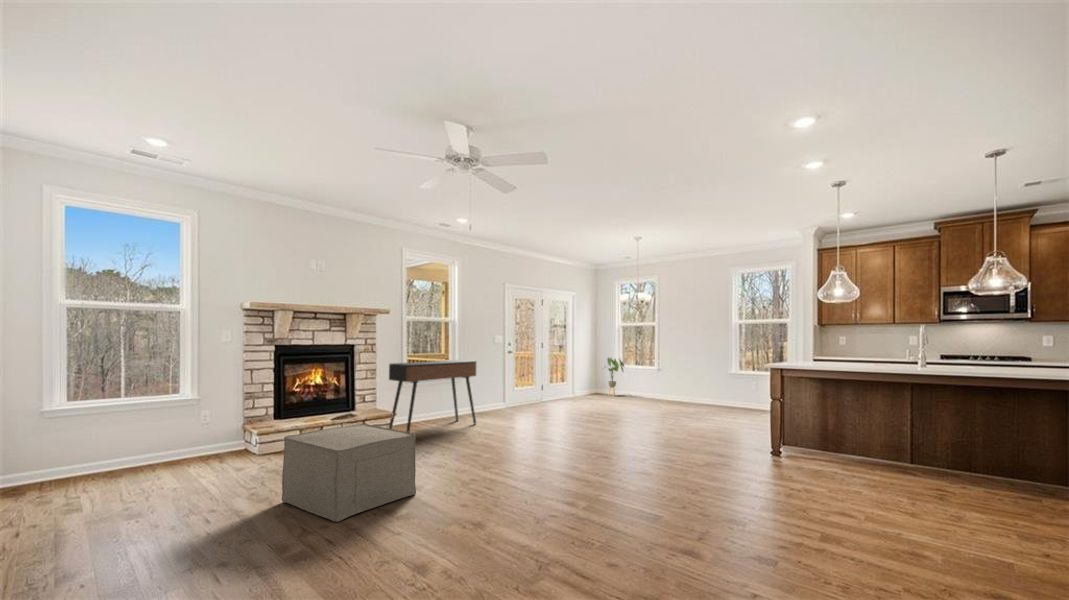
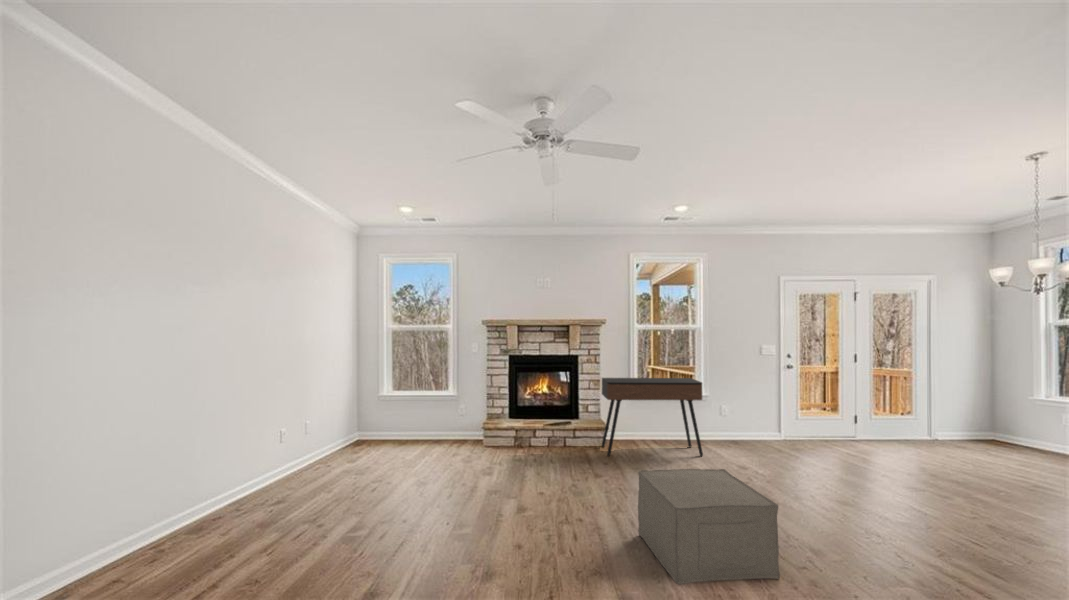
house plant: present [607,358,624,396] -> none [980,390,1036,456]
ottoman: present [282,423,416,522] -> present [638,469,780,585]

